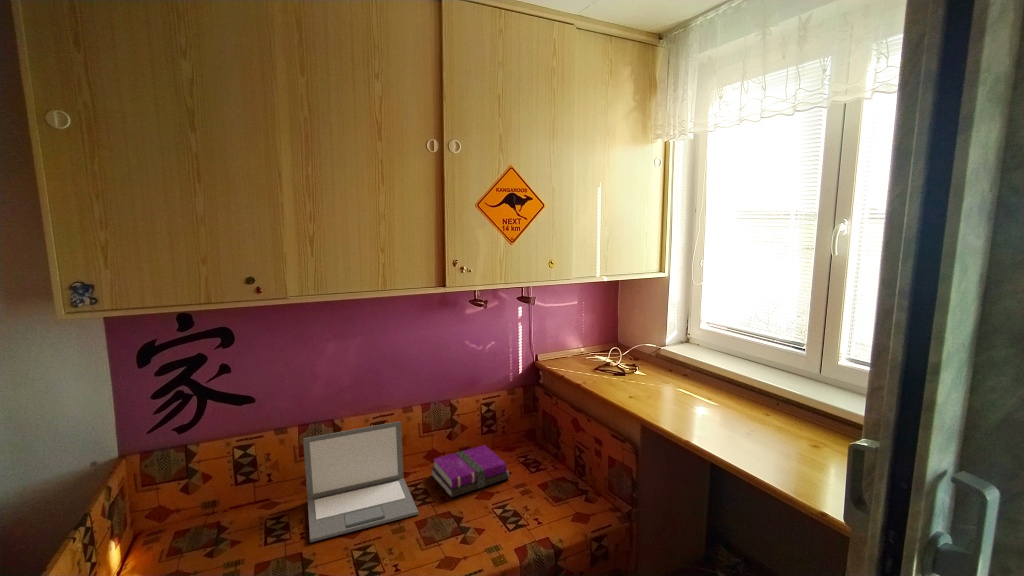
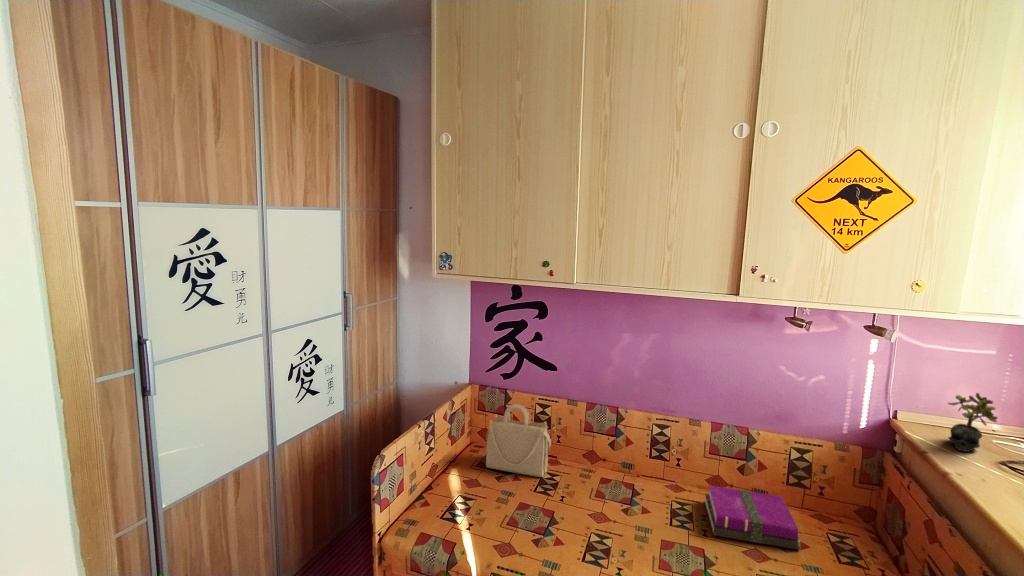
succulent plant: none [567,331,592,370] -> present [948,393,998,452]
laptop: present [303,421,418,542] -> none [564,414,678,534]
handbag: none [177,454,270,548] -> present [486,404,551,477]

